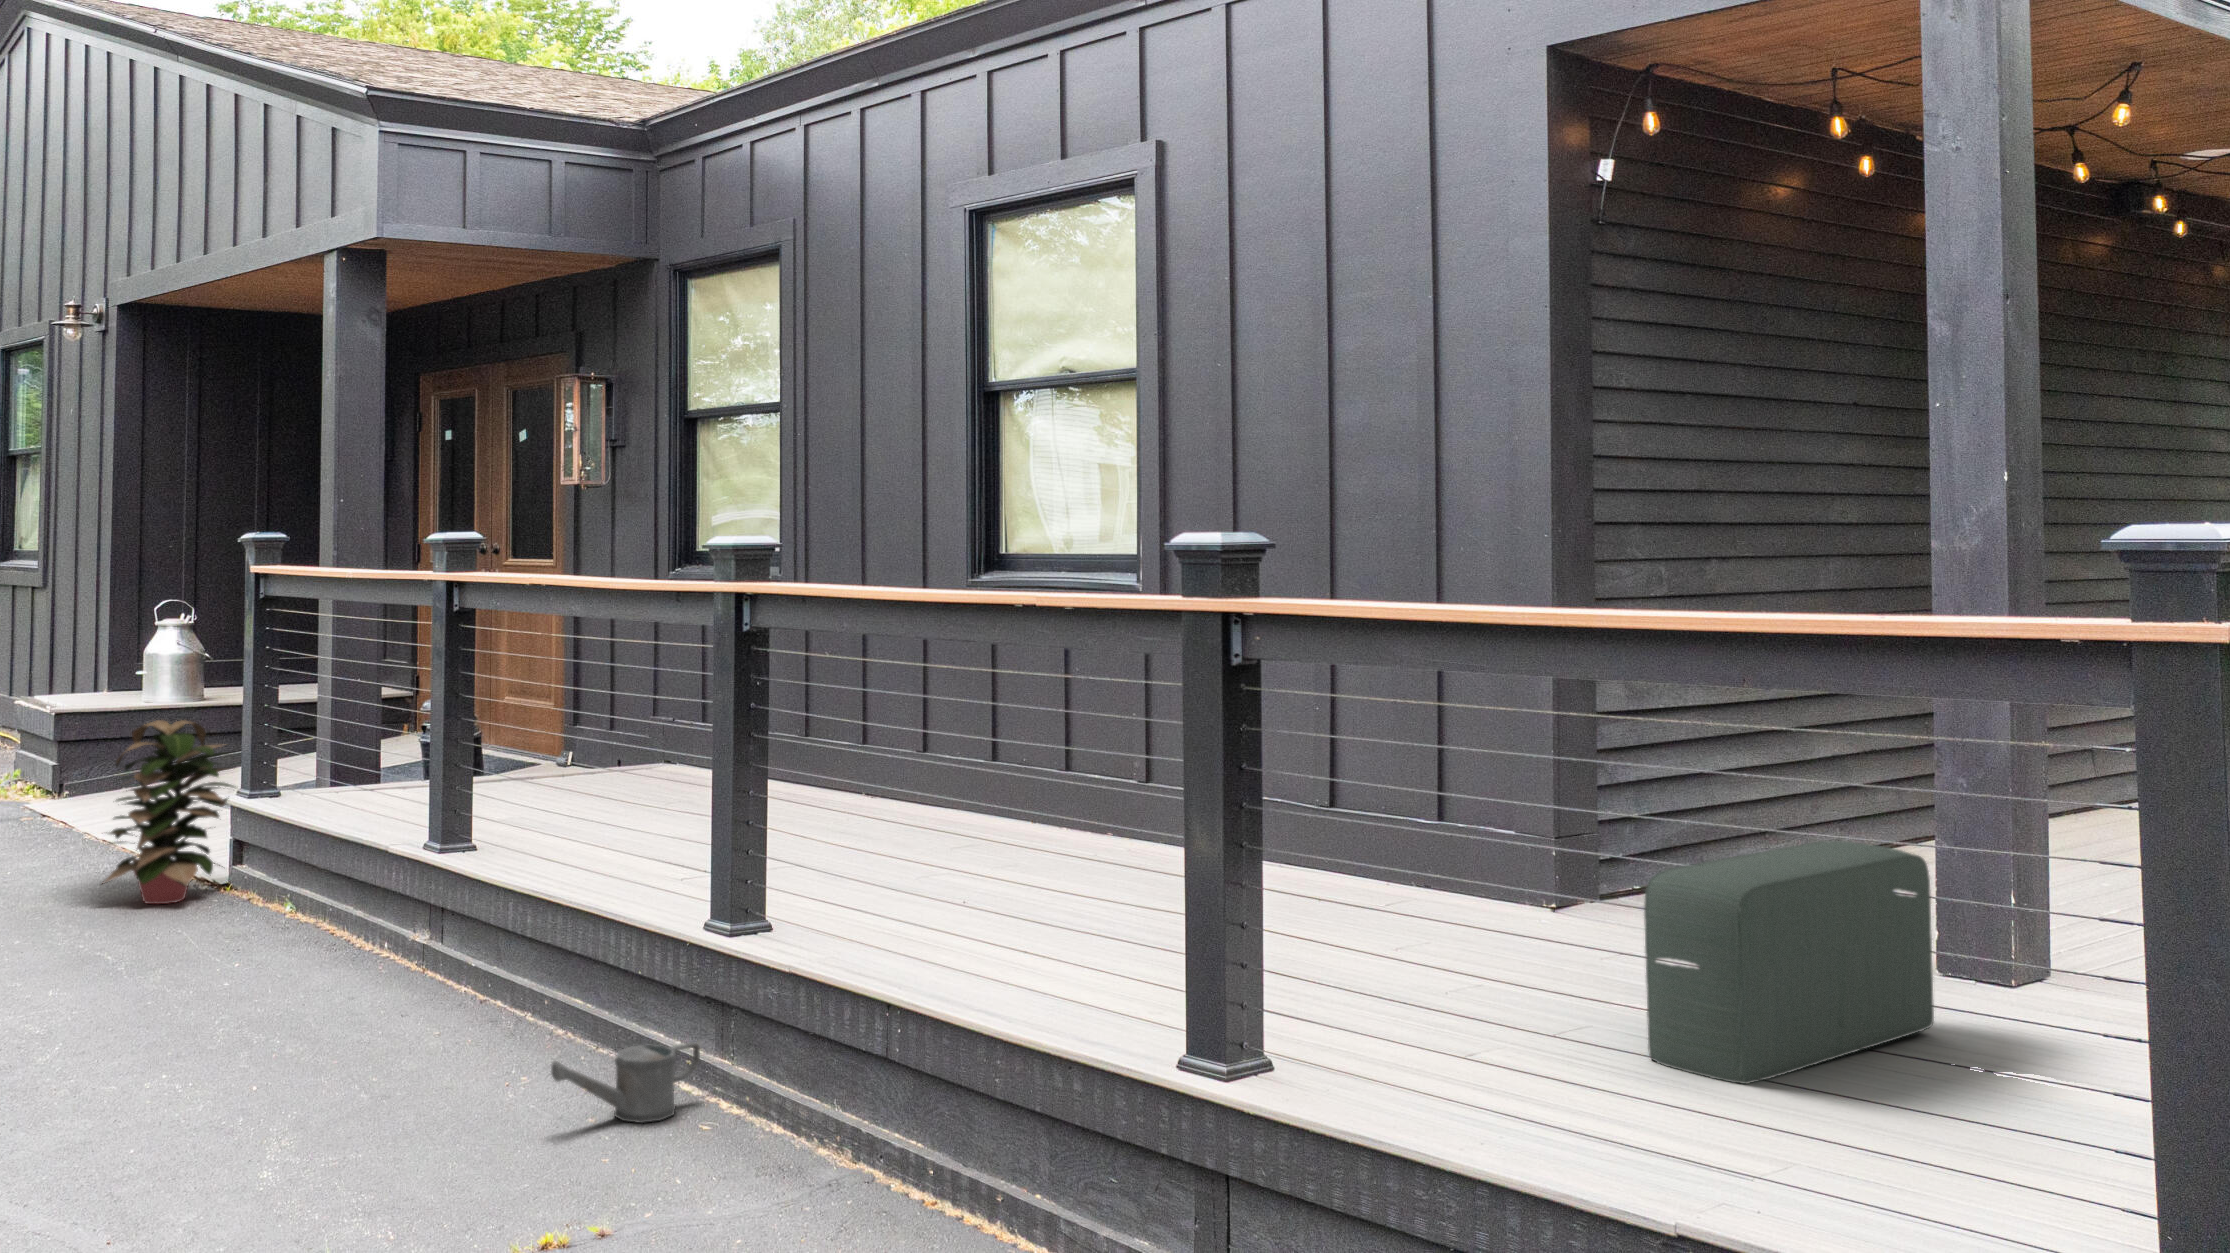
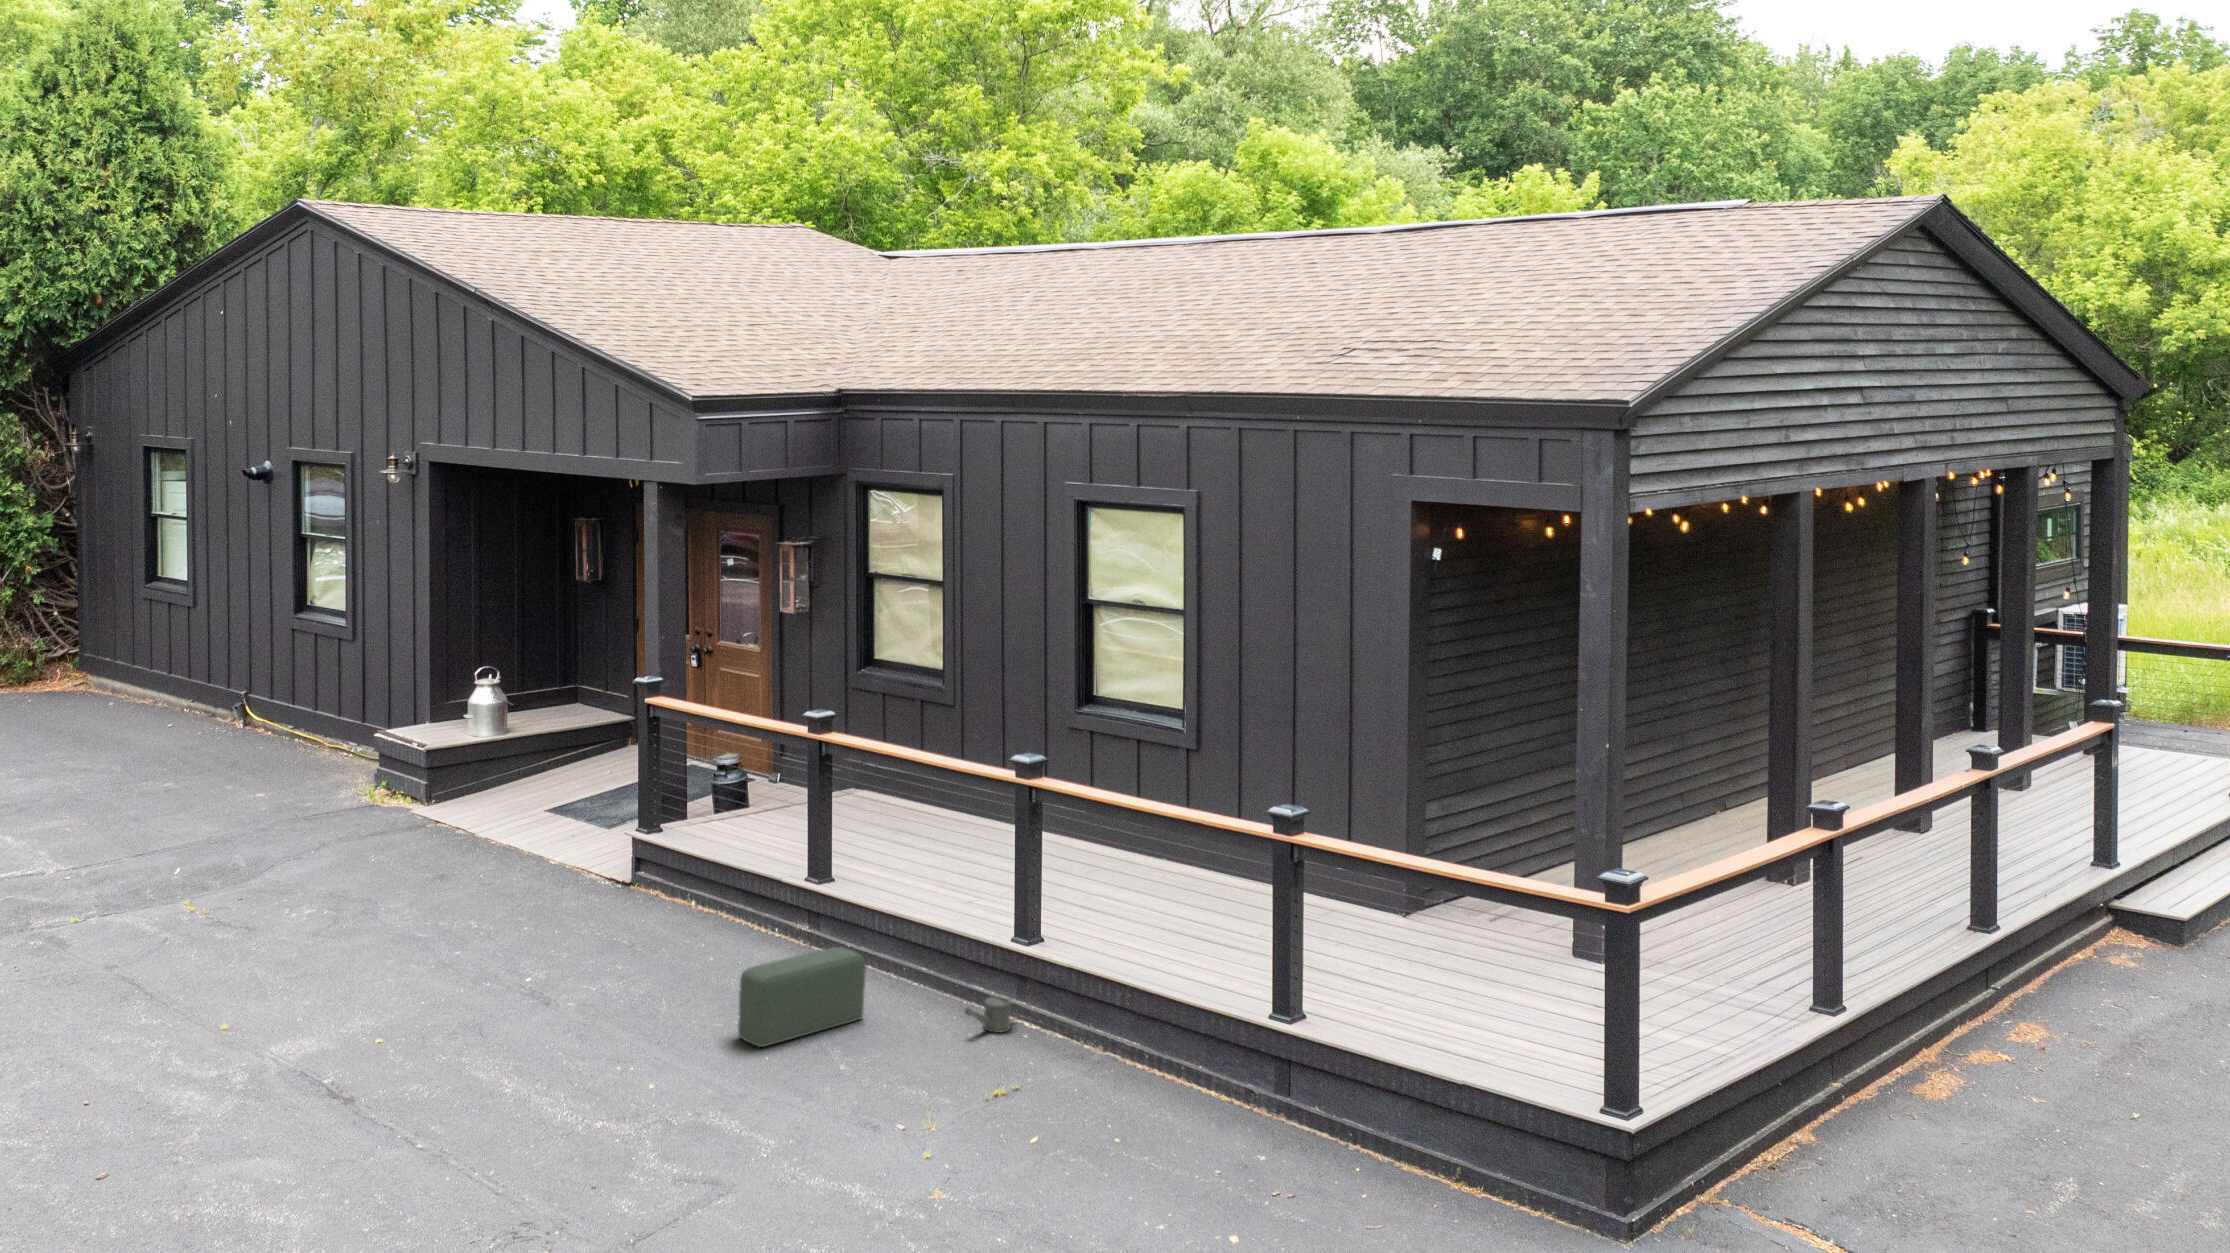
decorative plant: present [103,720,234,904] -> none [578,793,651,900]
pouf: present [1644,841,1934,1084] -> present [738,947,866,1047]

